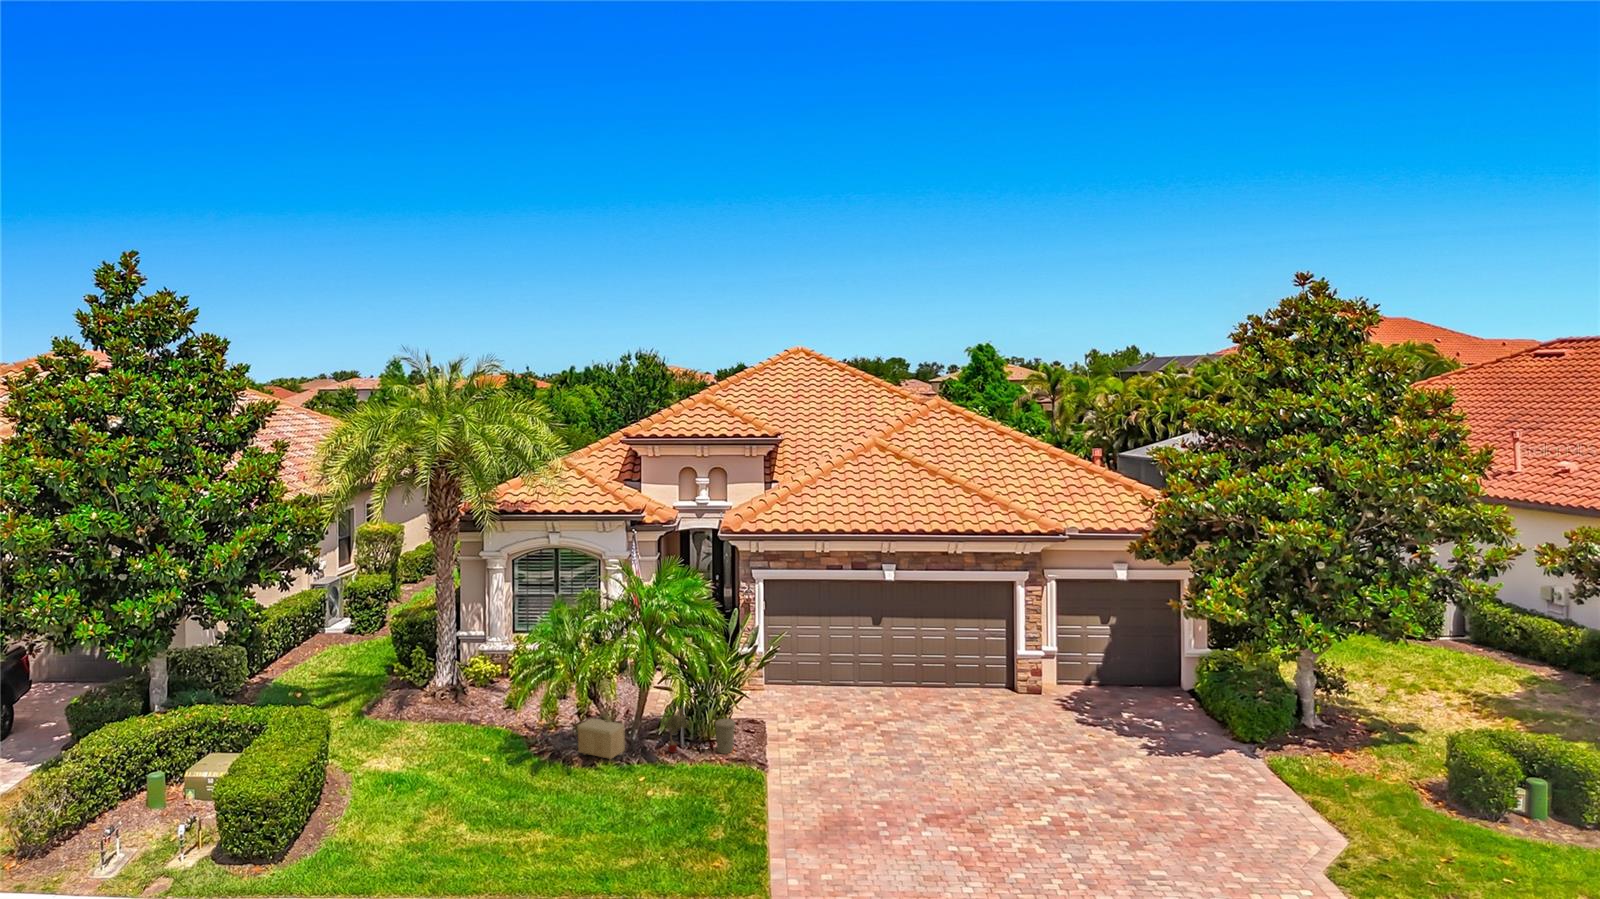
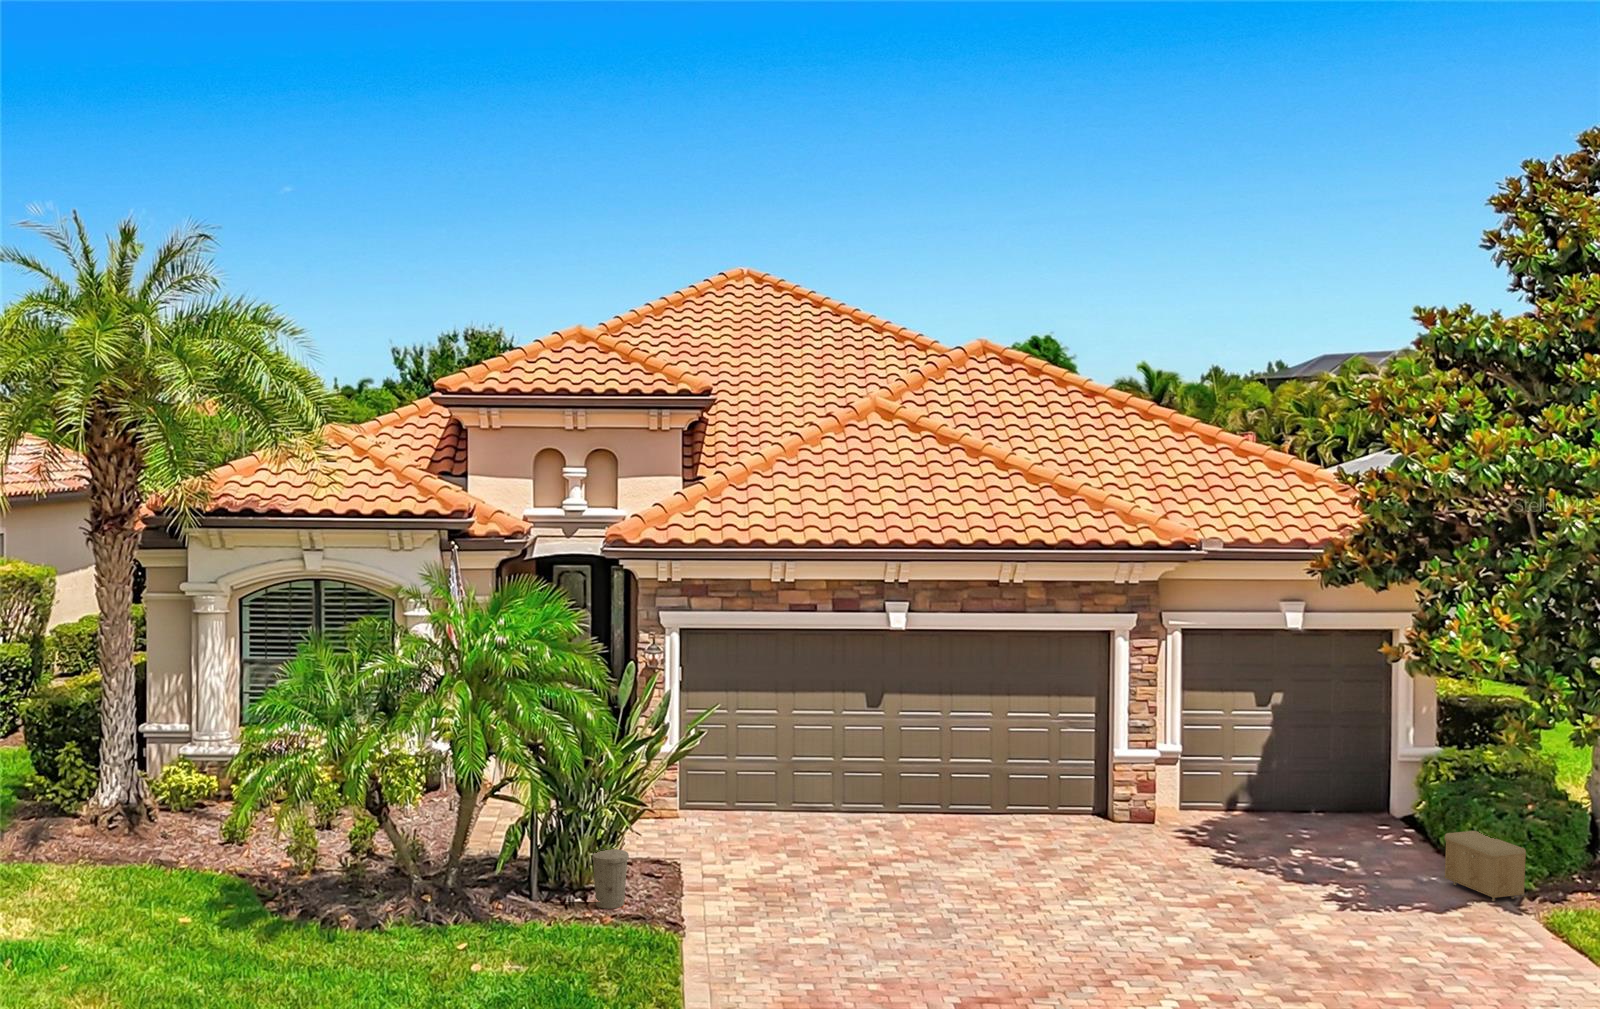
potted tree: present [661,708,688,753] -> none [495,823,548,908]
storage bench: present [578,718,625,760] -> present [1445,831,1526,901]

